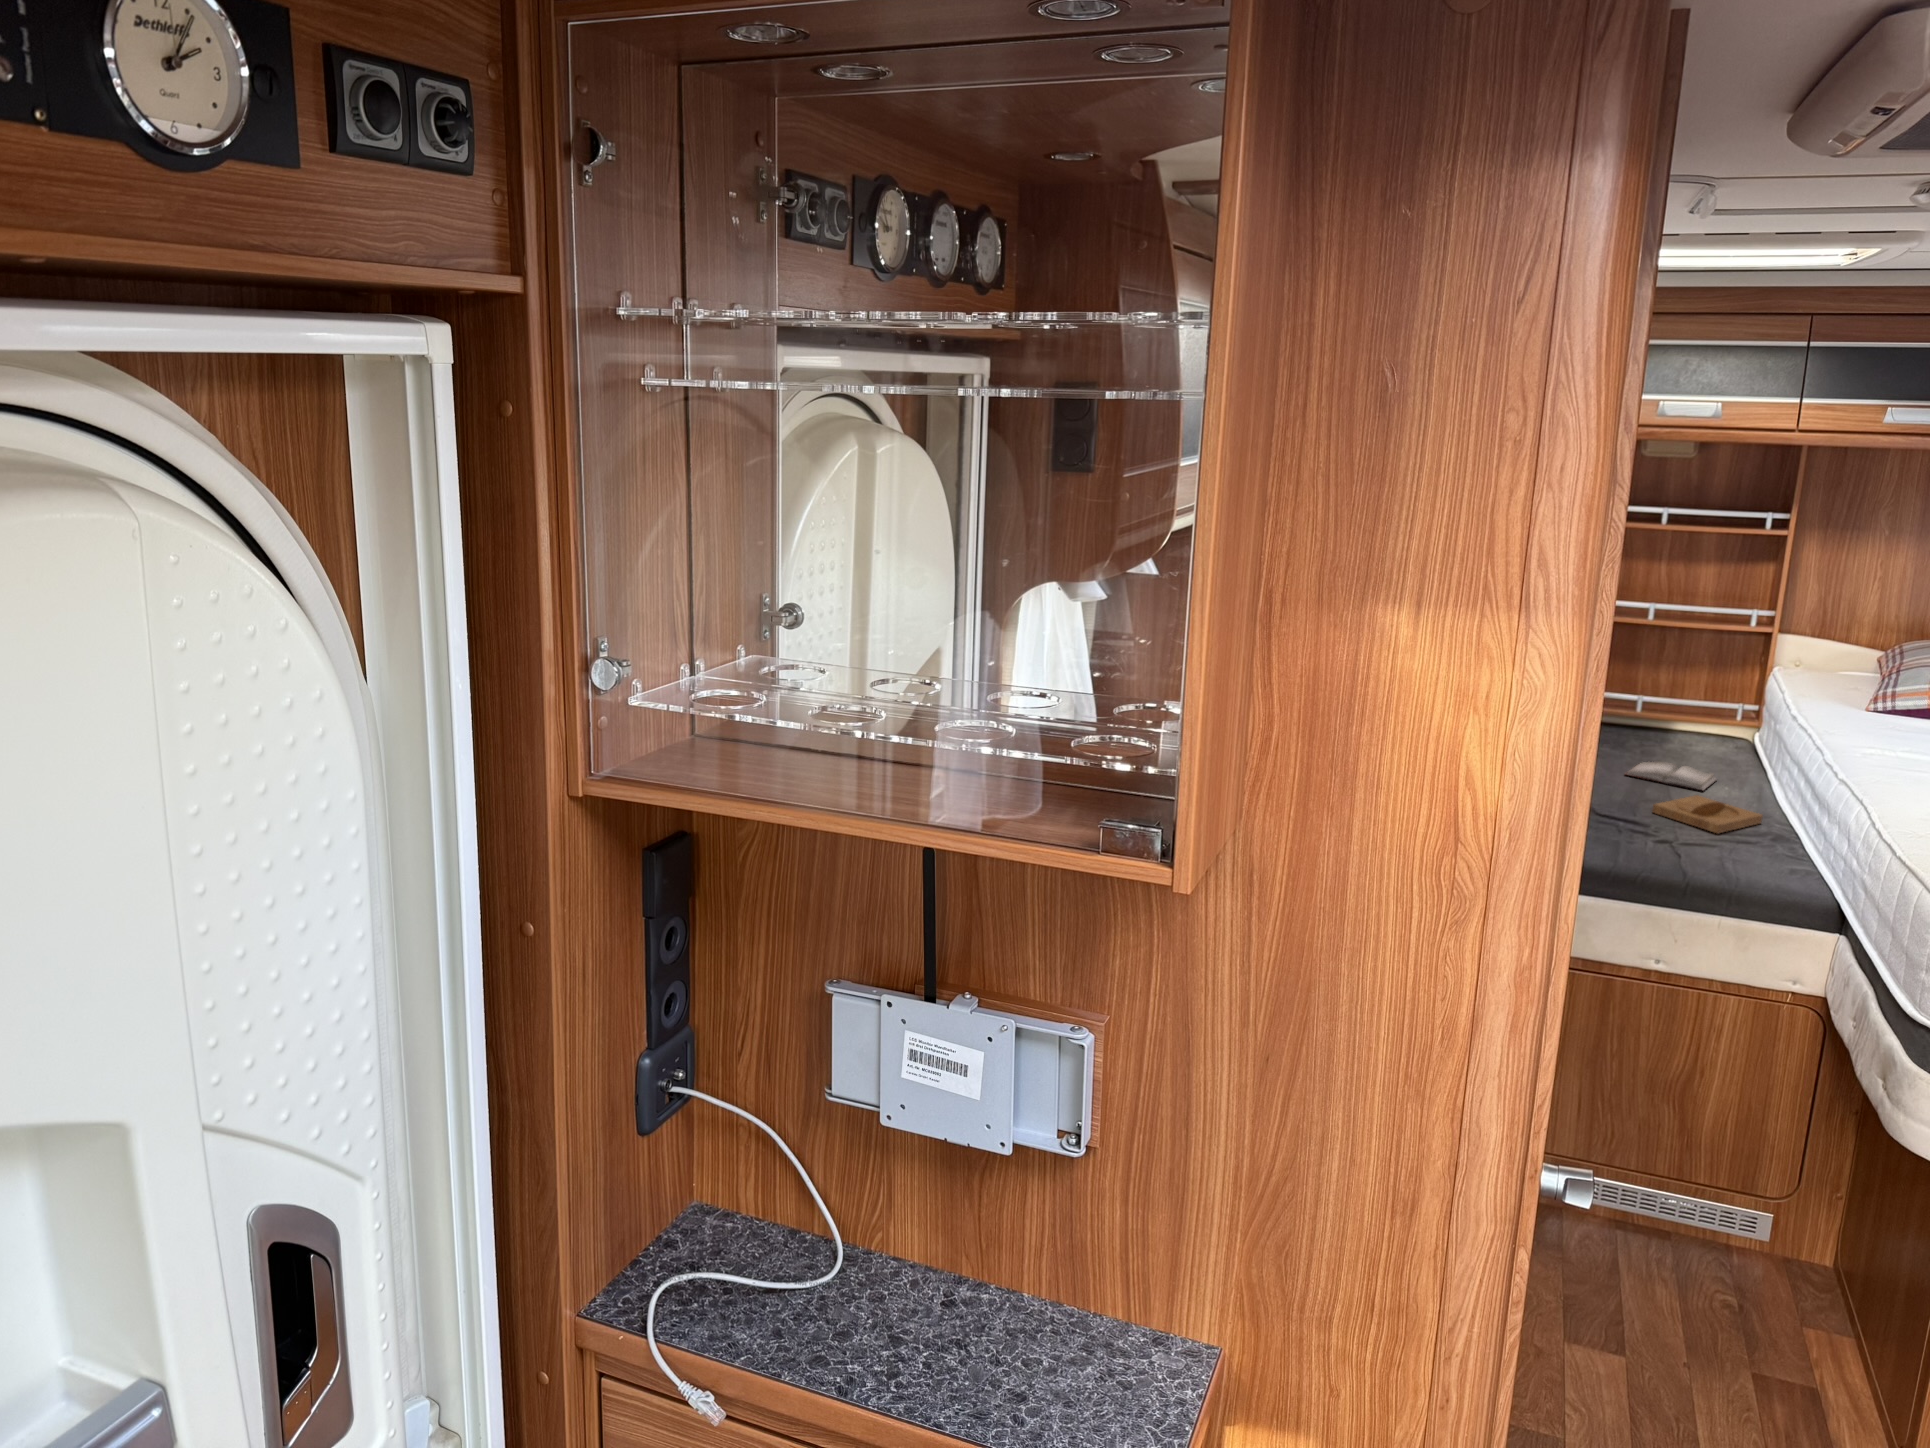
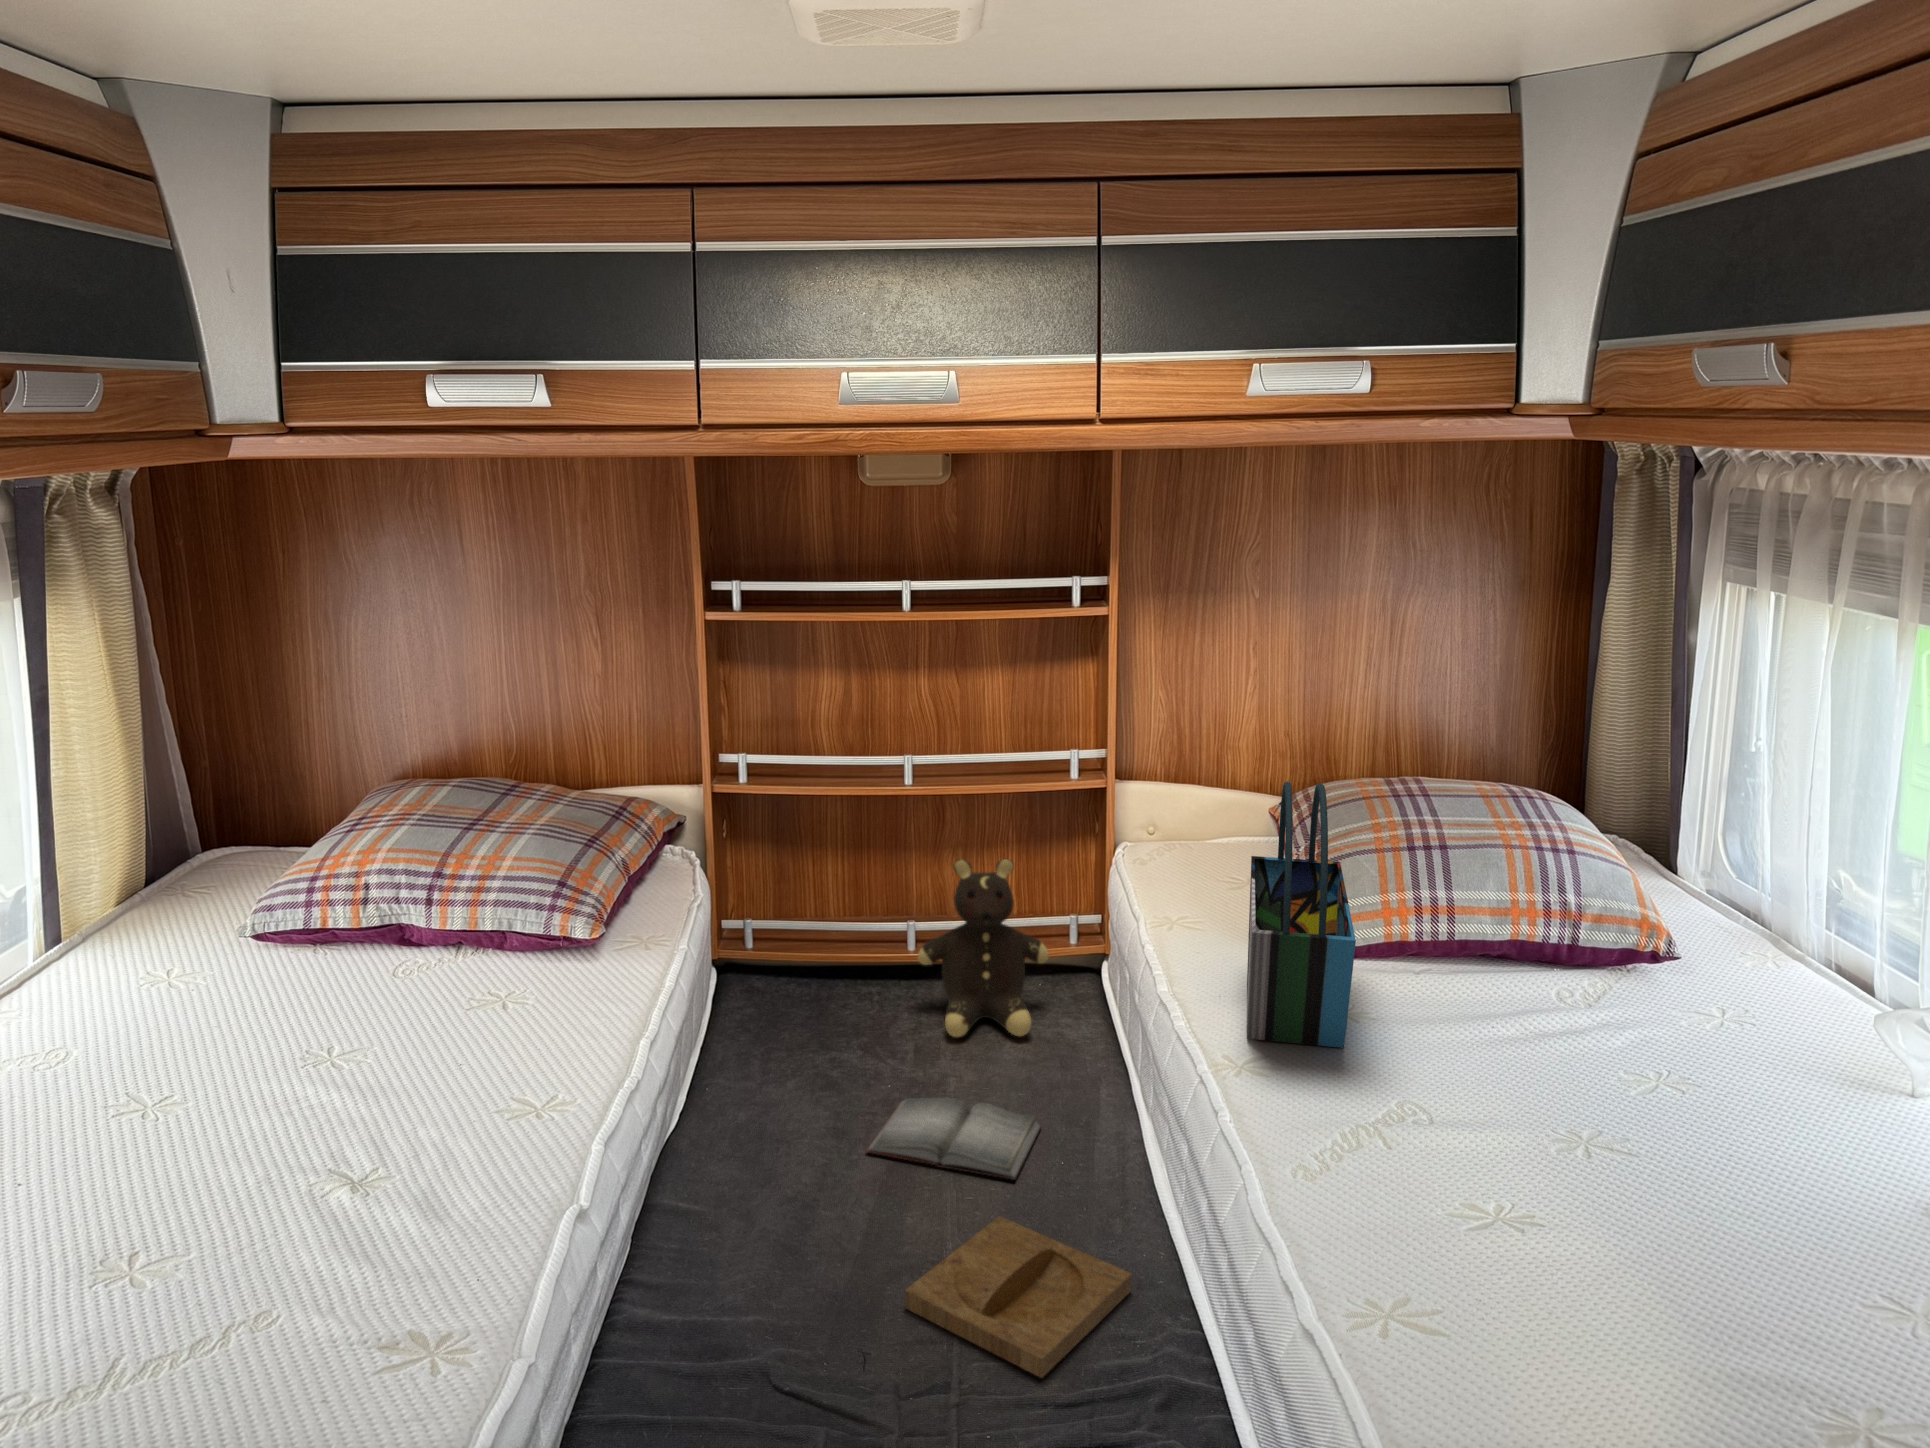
tote bag: none [1837,612,1904,735] -> present [1247,781,1356,1048]
teddy bear: none [1647,659,1726,753] -> present [918,859,1049,1037]

